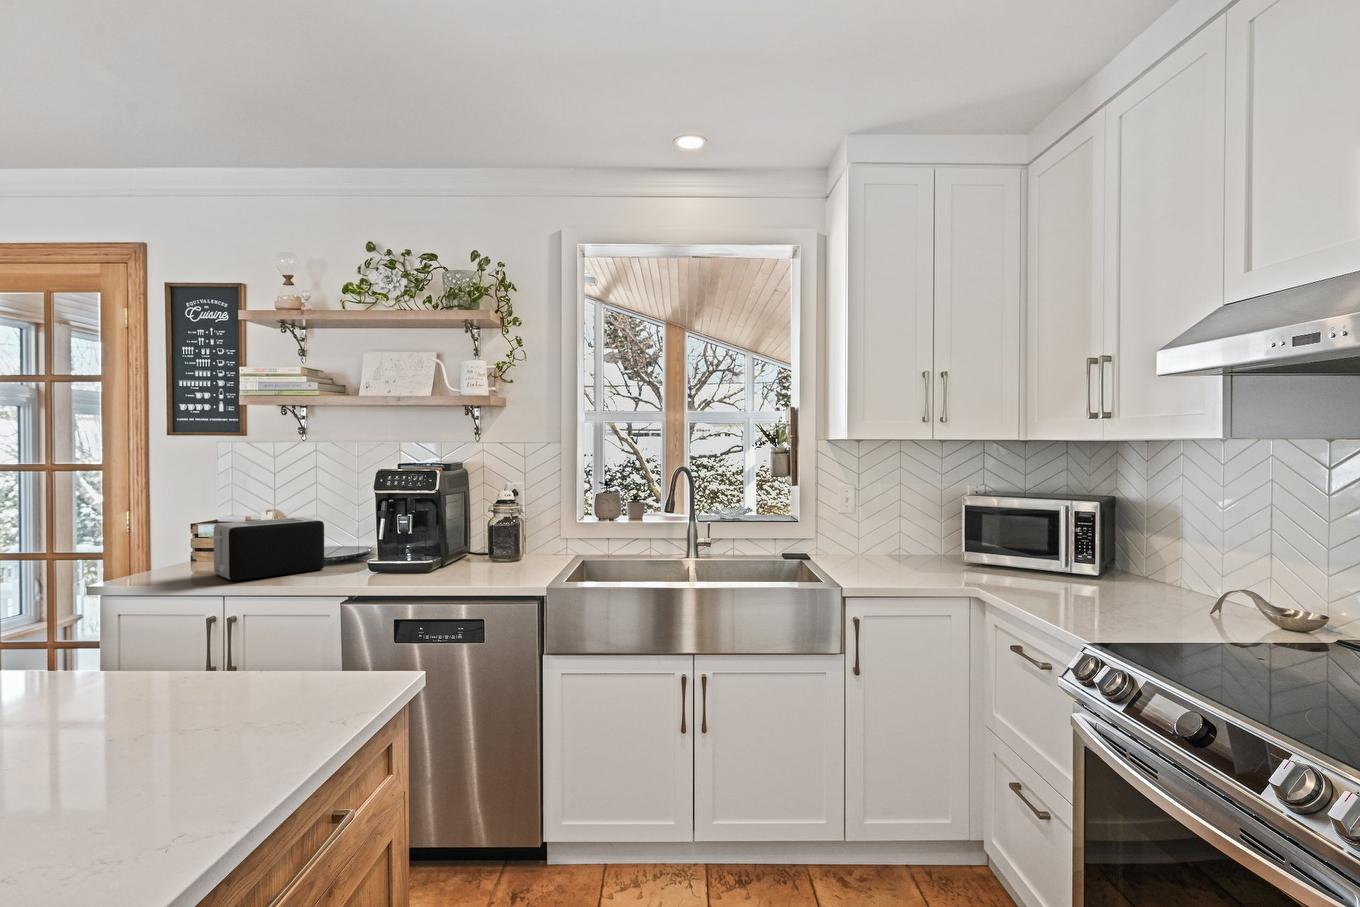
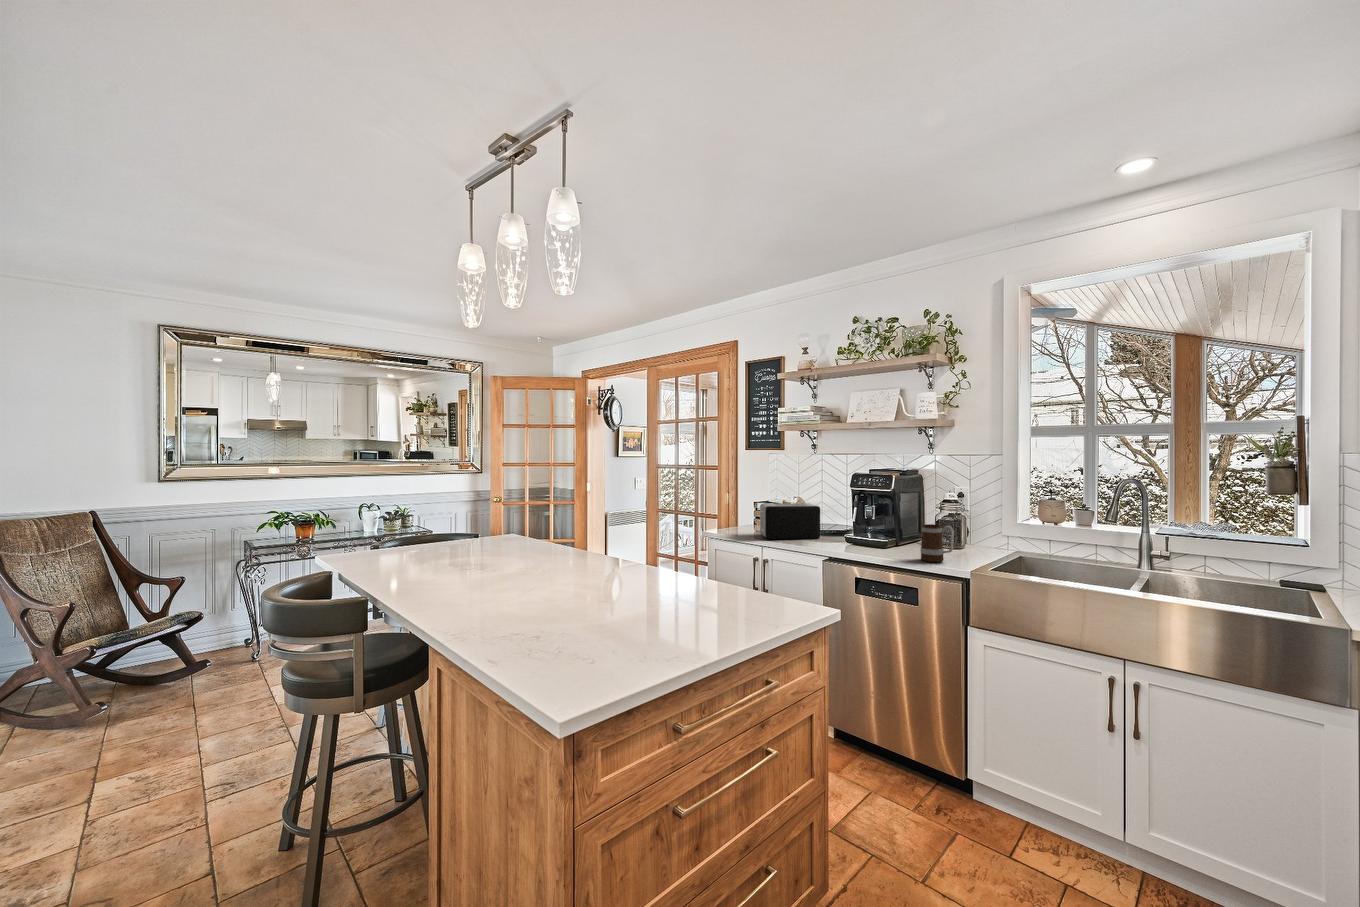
mug: none [484,534,526,584] -> present [921,524,954,562]

